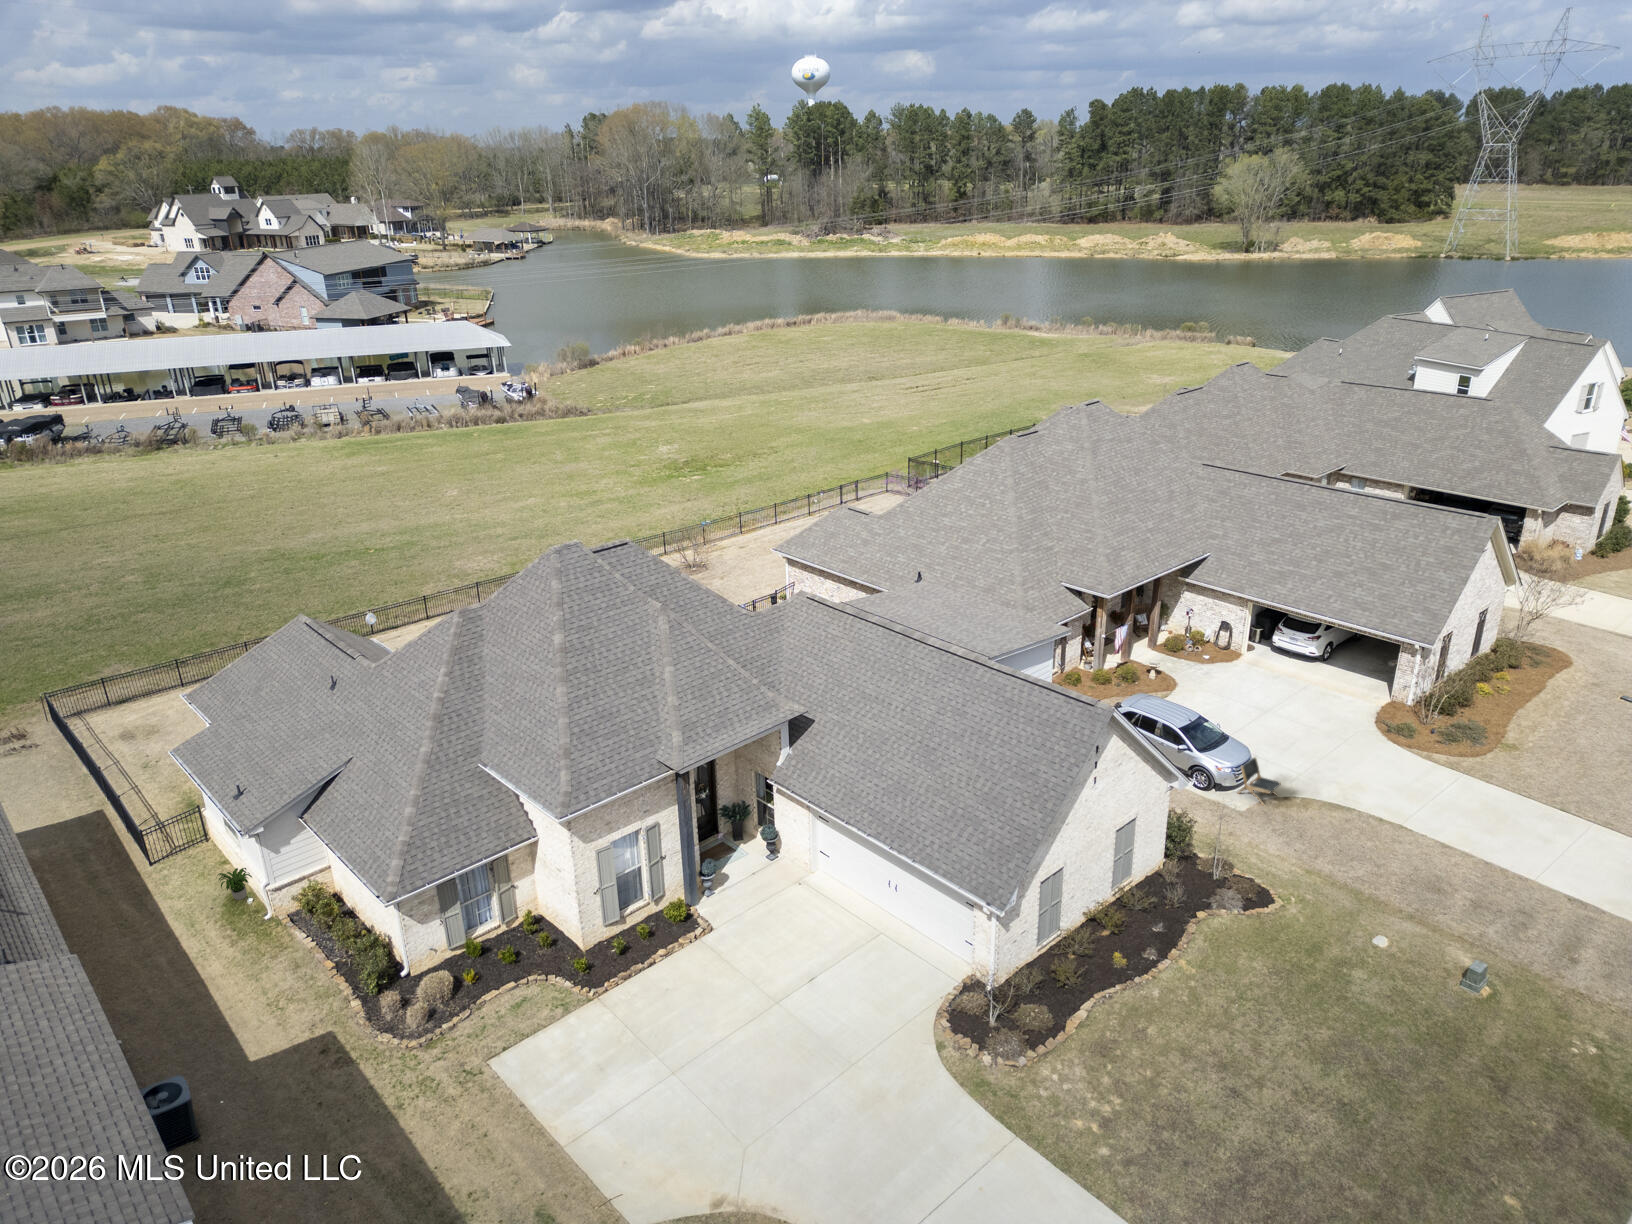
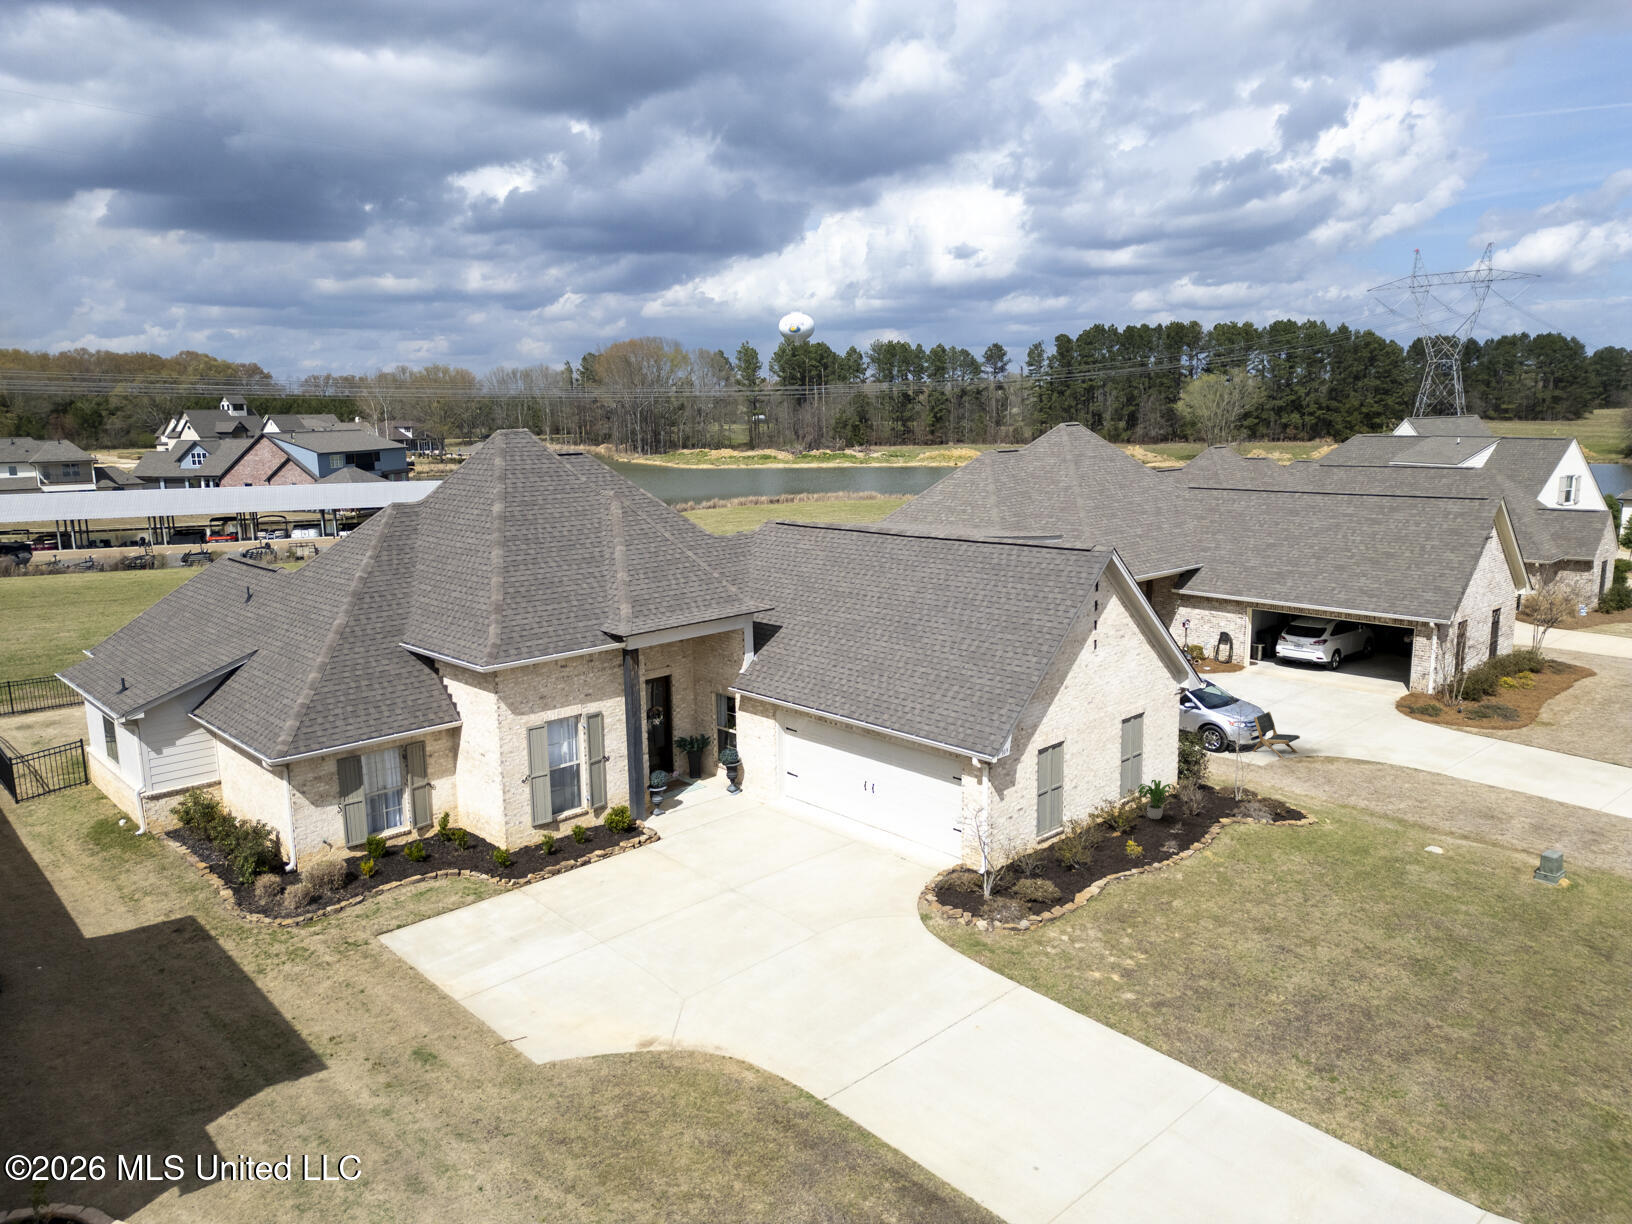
potted plant: present [217,868,252,900] -> present [1138,780,1175,819]

